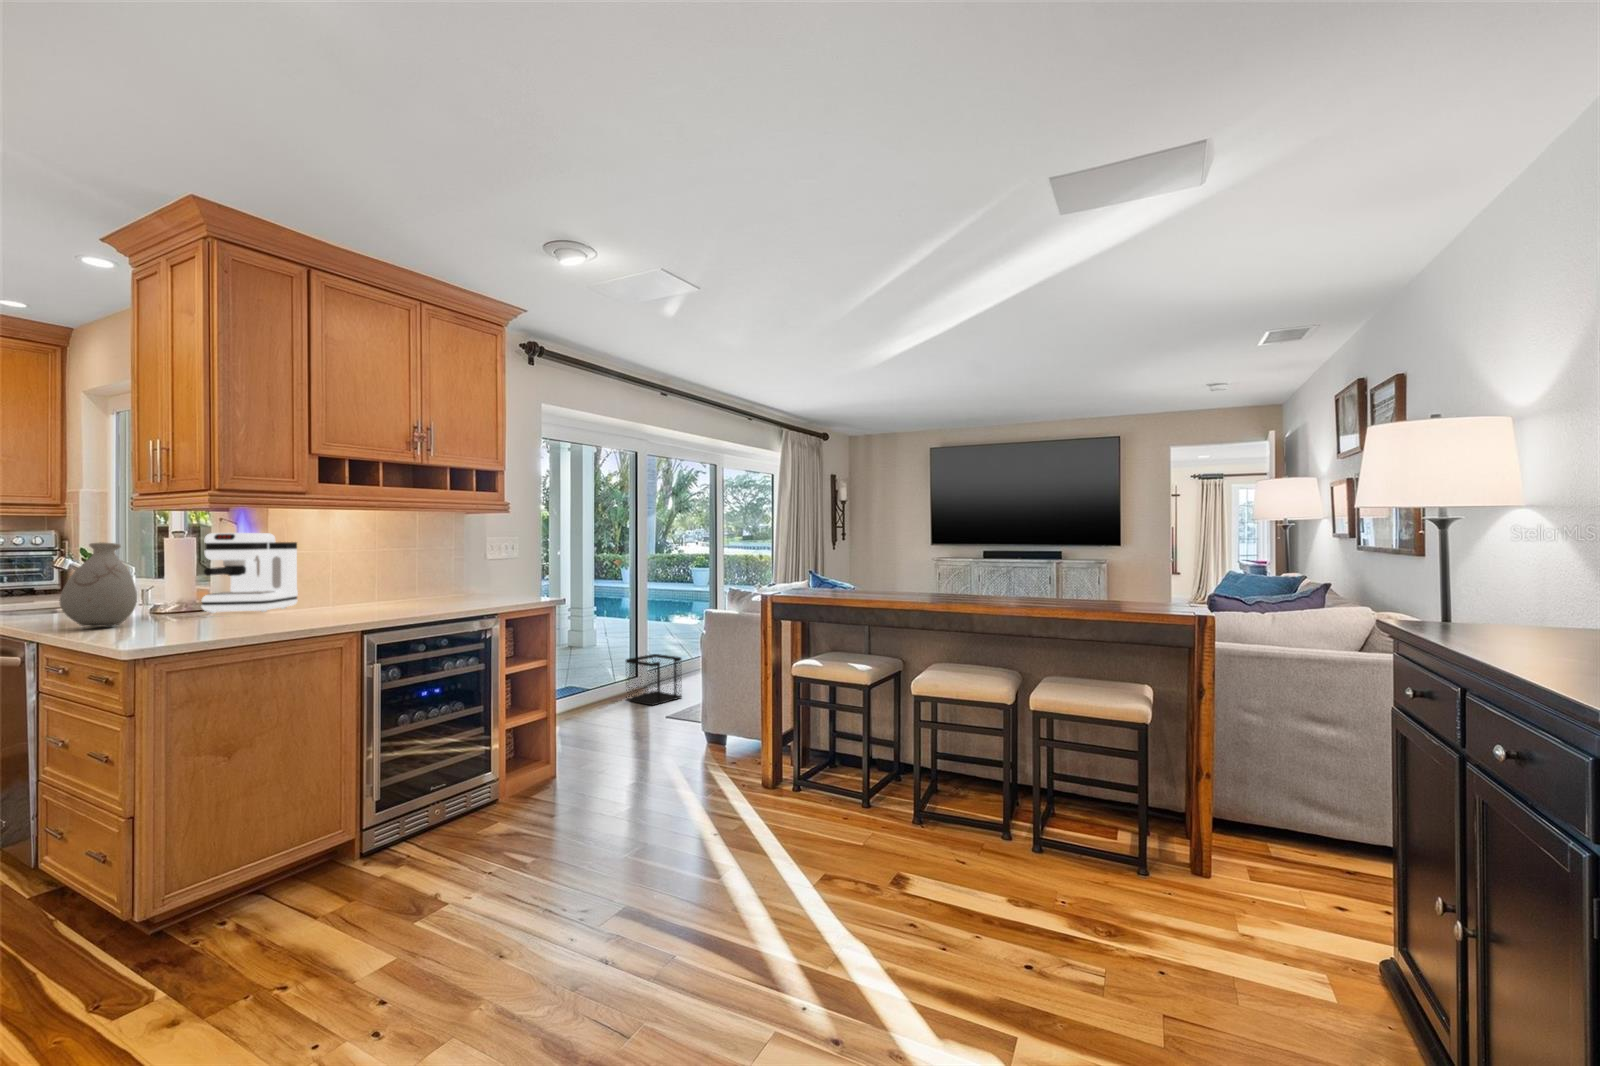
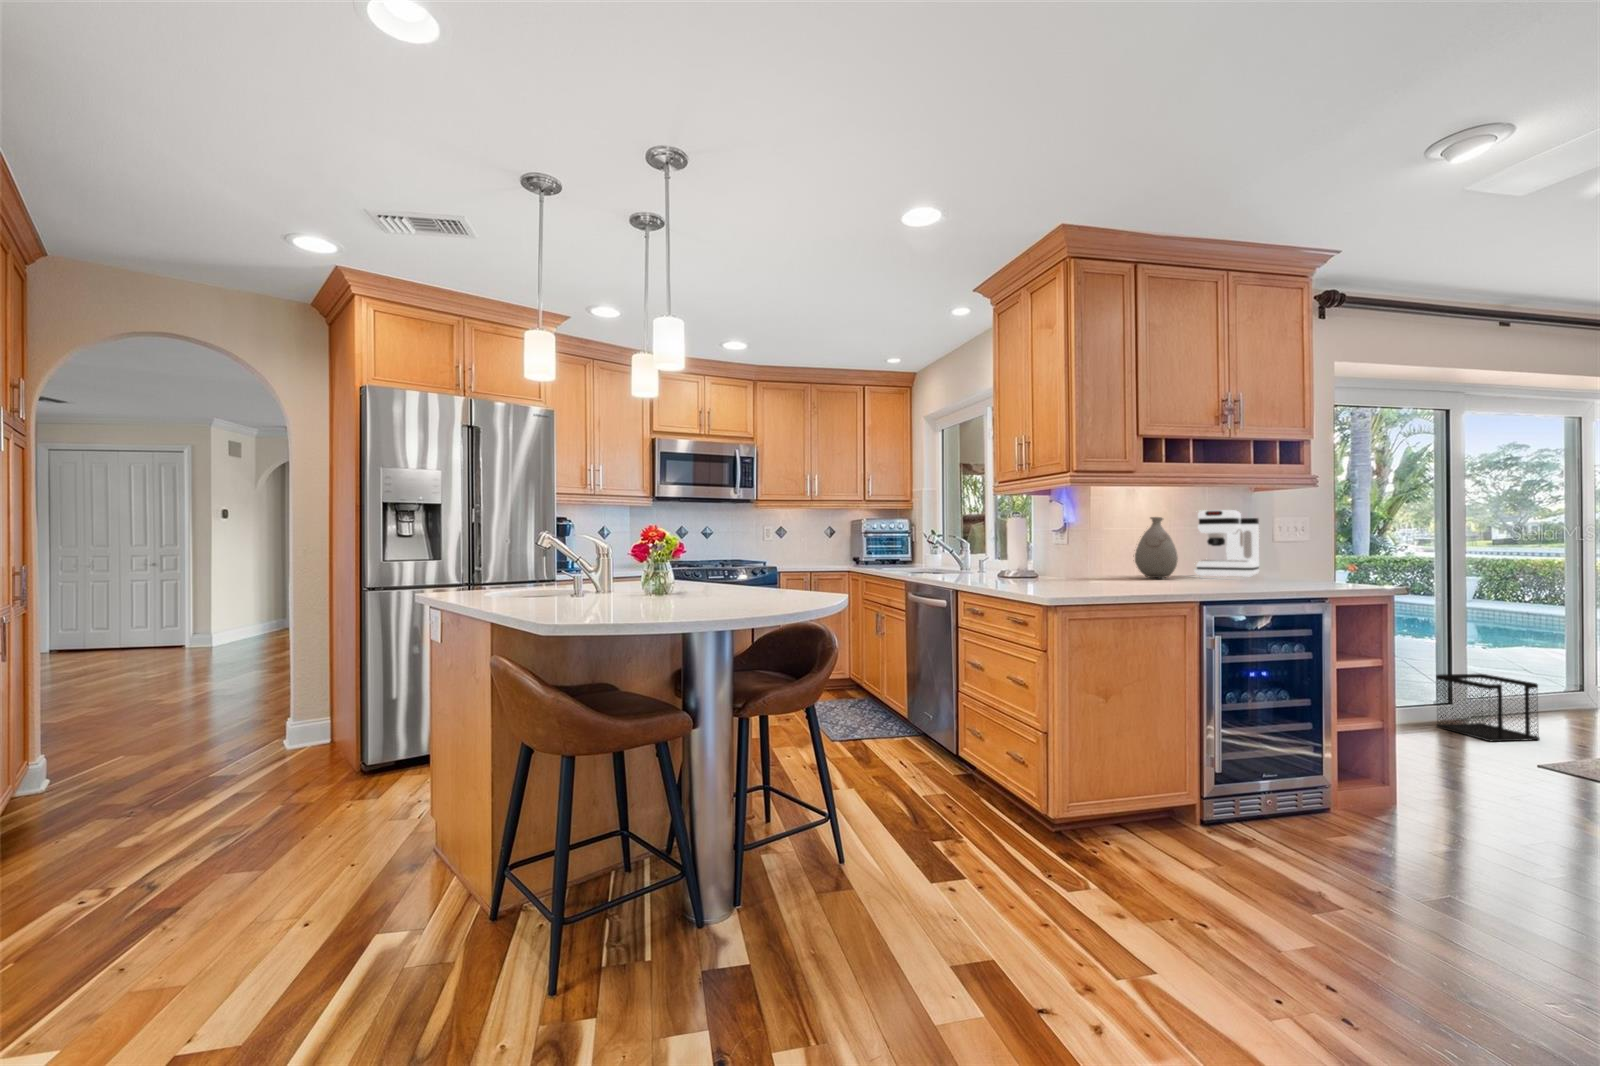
coffee maker: present [202,533,298,613] -> present [1194,510,1259,578]
vase: present [59,542,137,627] -> present [1135,517,1178,578]

